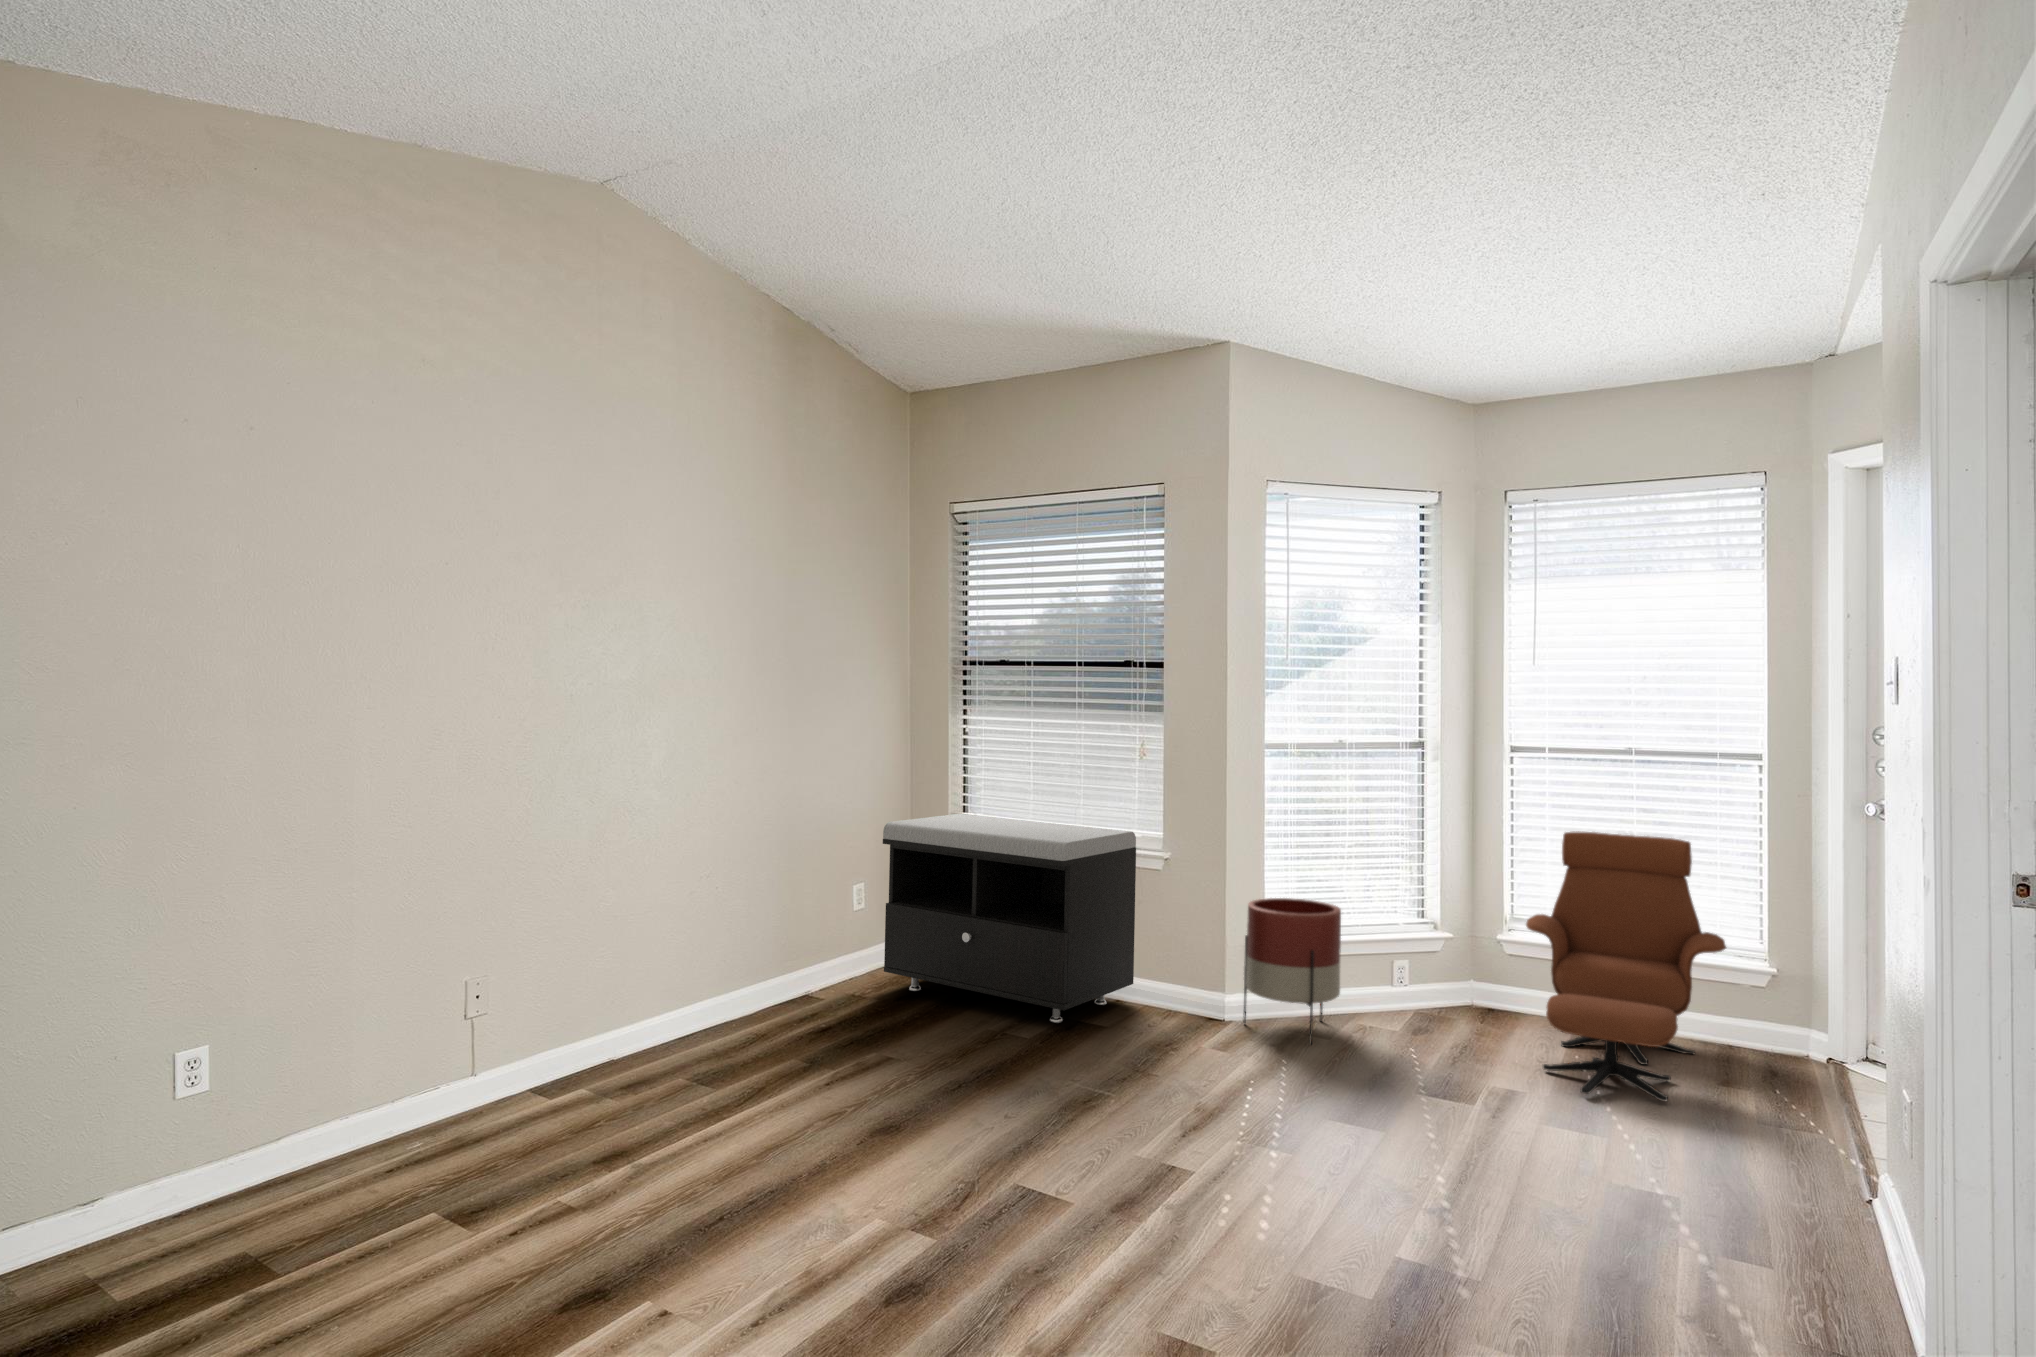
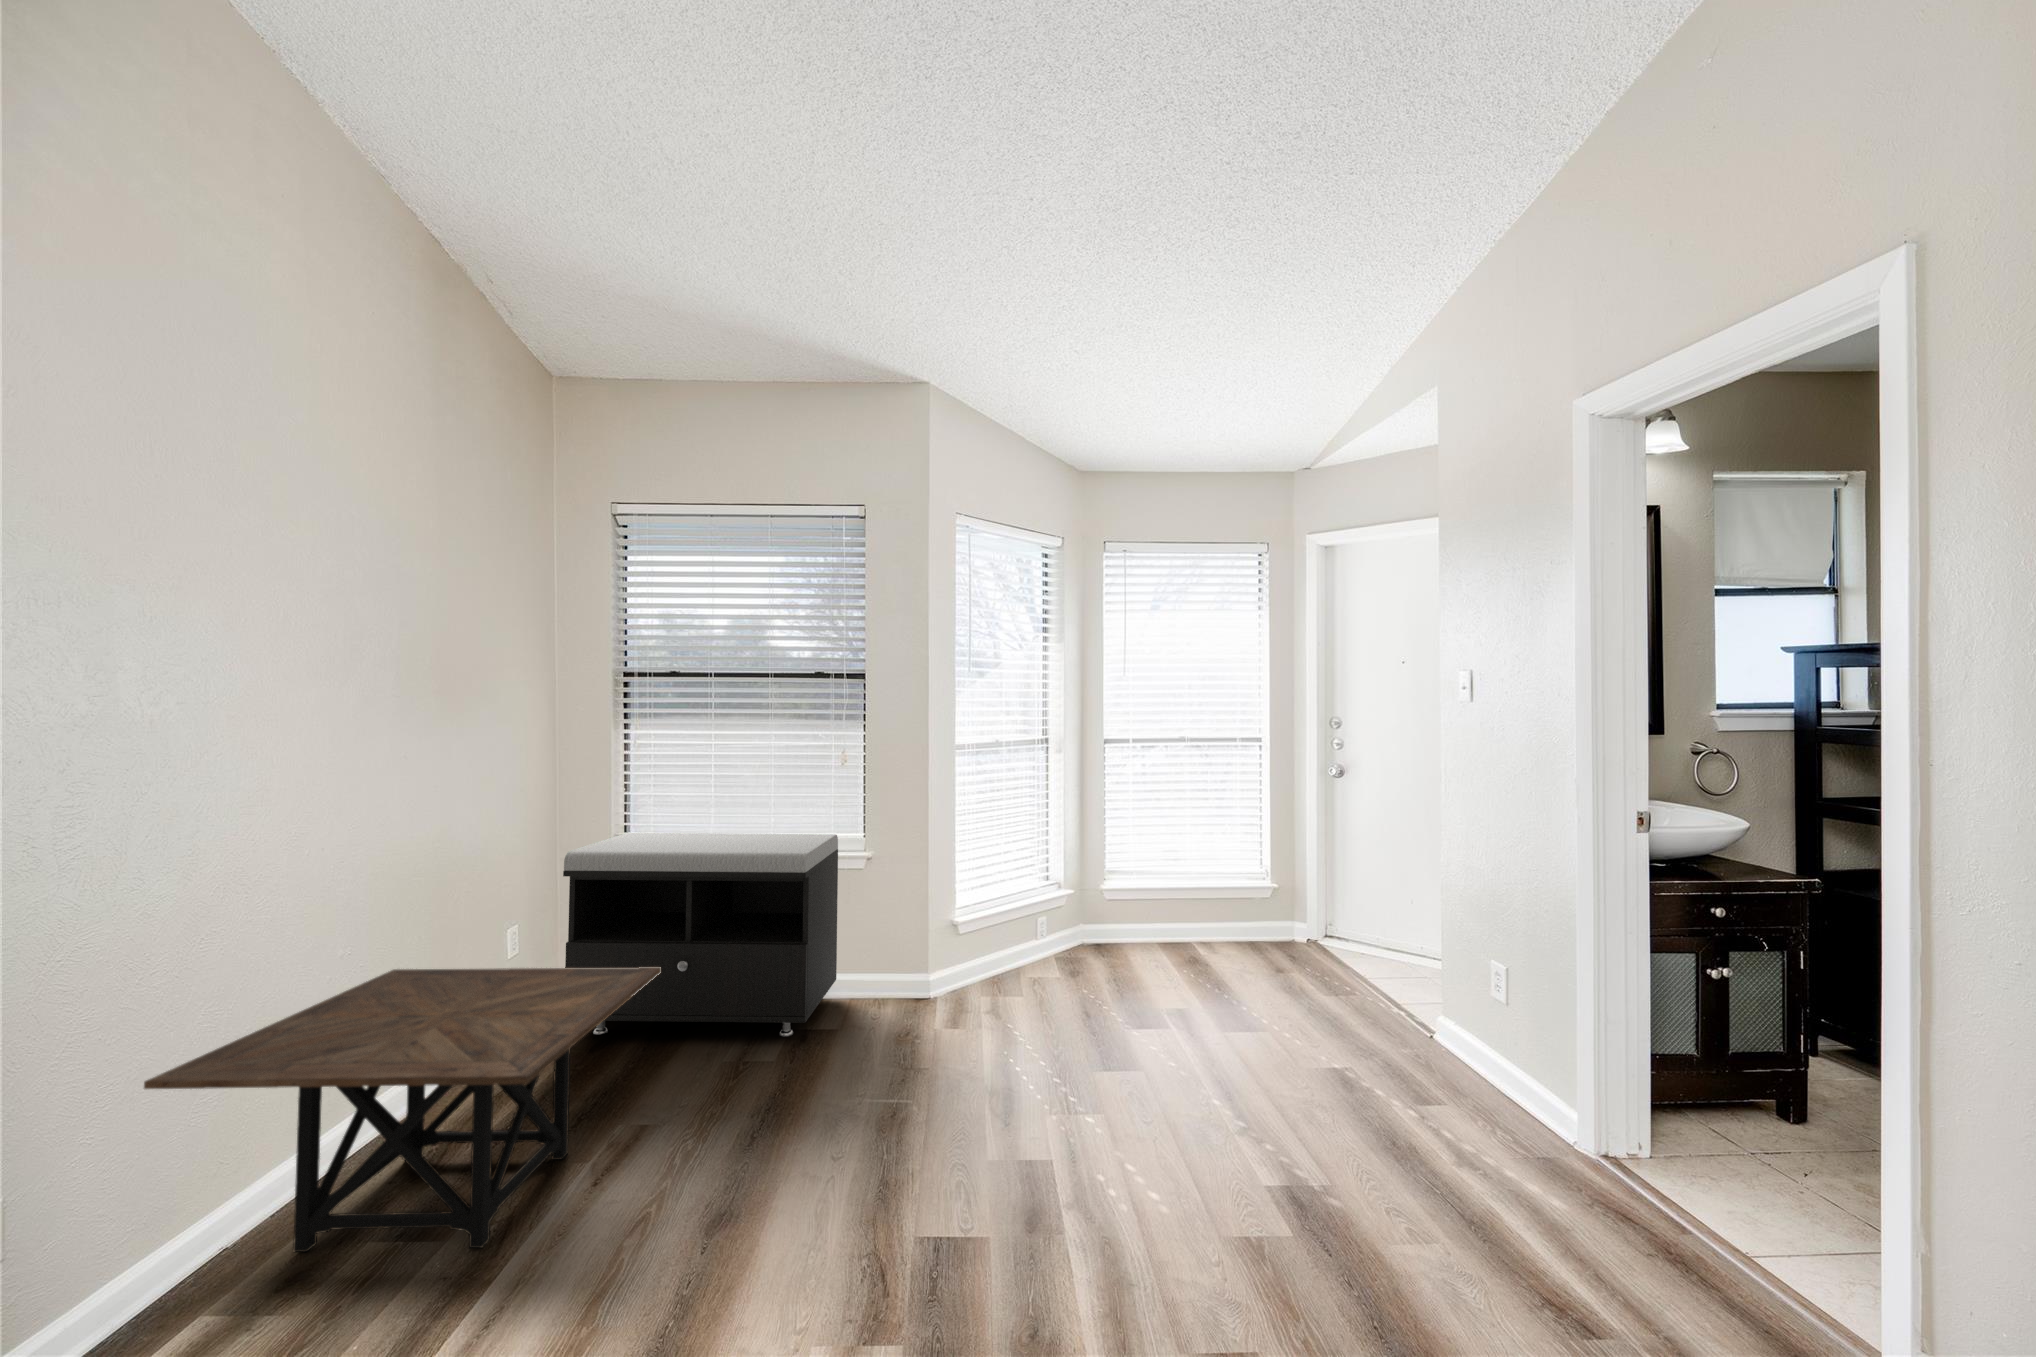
lounge chair: present [1526,831,1726,1101] -> none [1136,801,1277,1001]
side table: none [562,897,905,1100] -> present [144,967,660,1252]
planter: present [1243,898,1341,1044] -> none [949,878,1031,1005]

